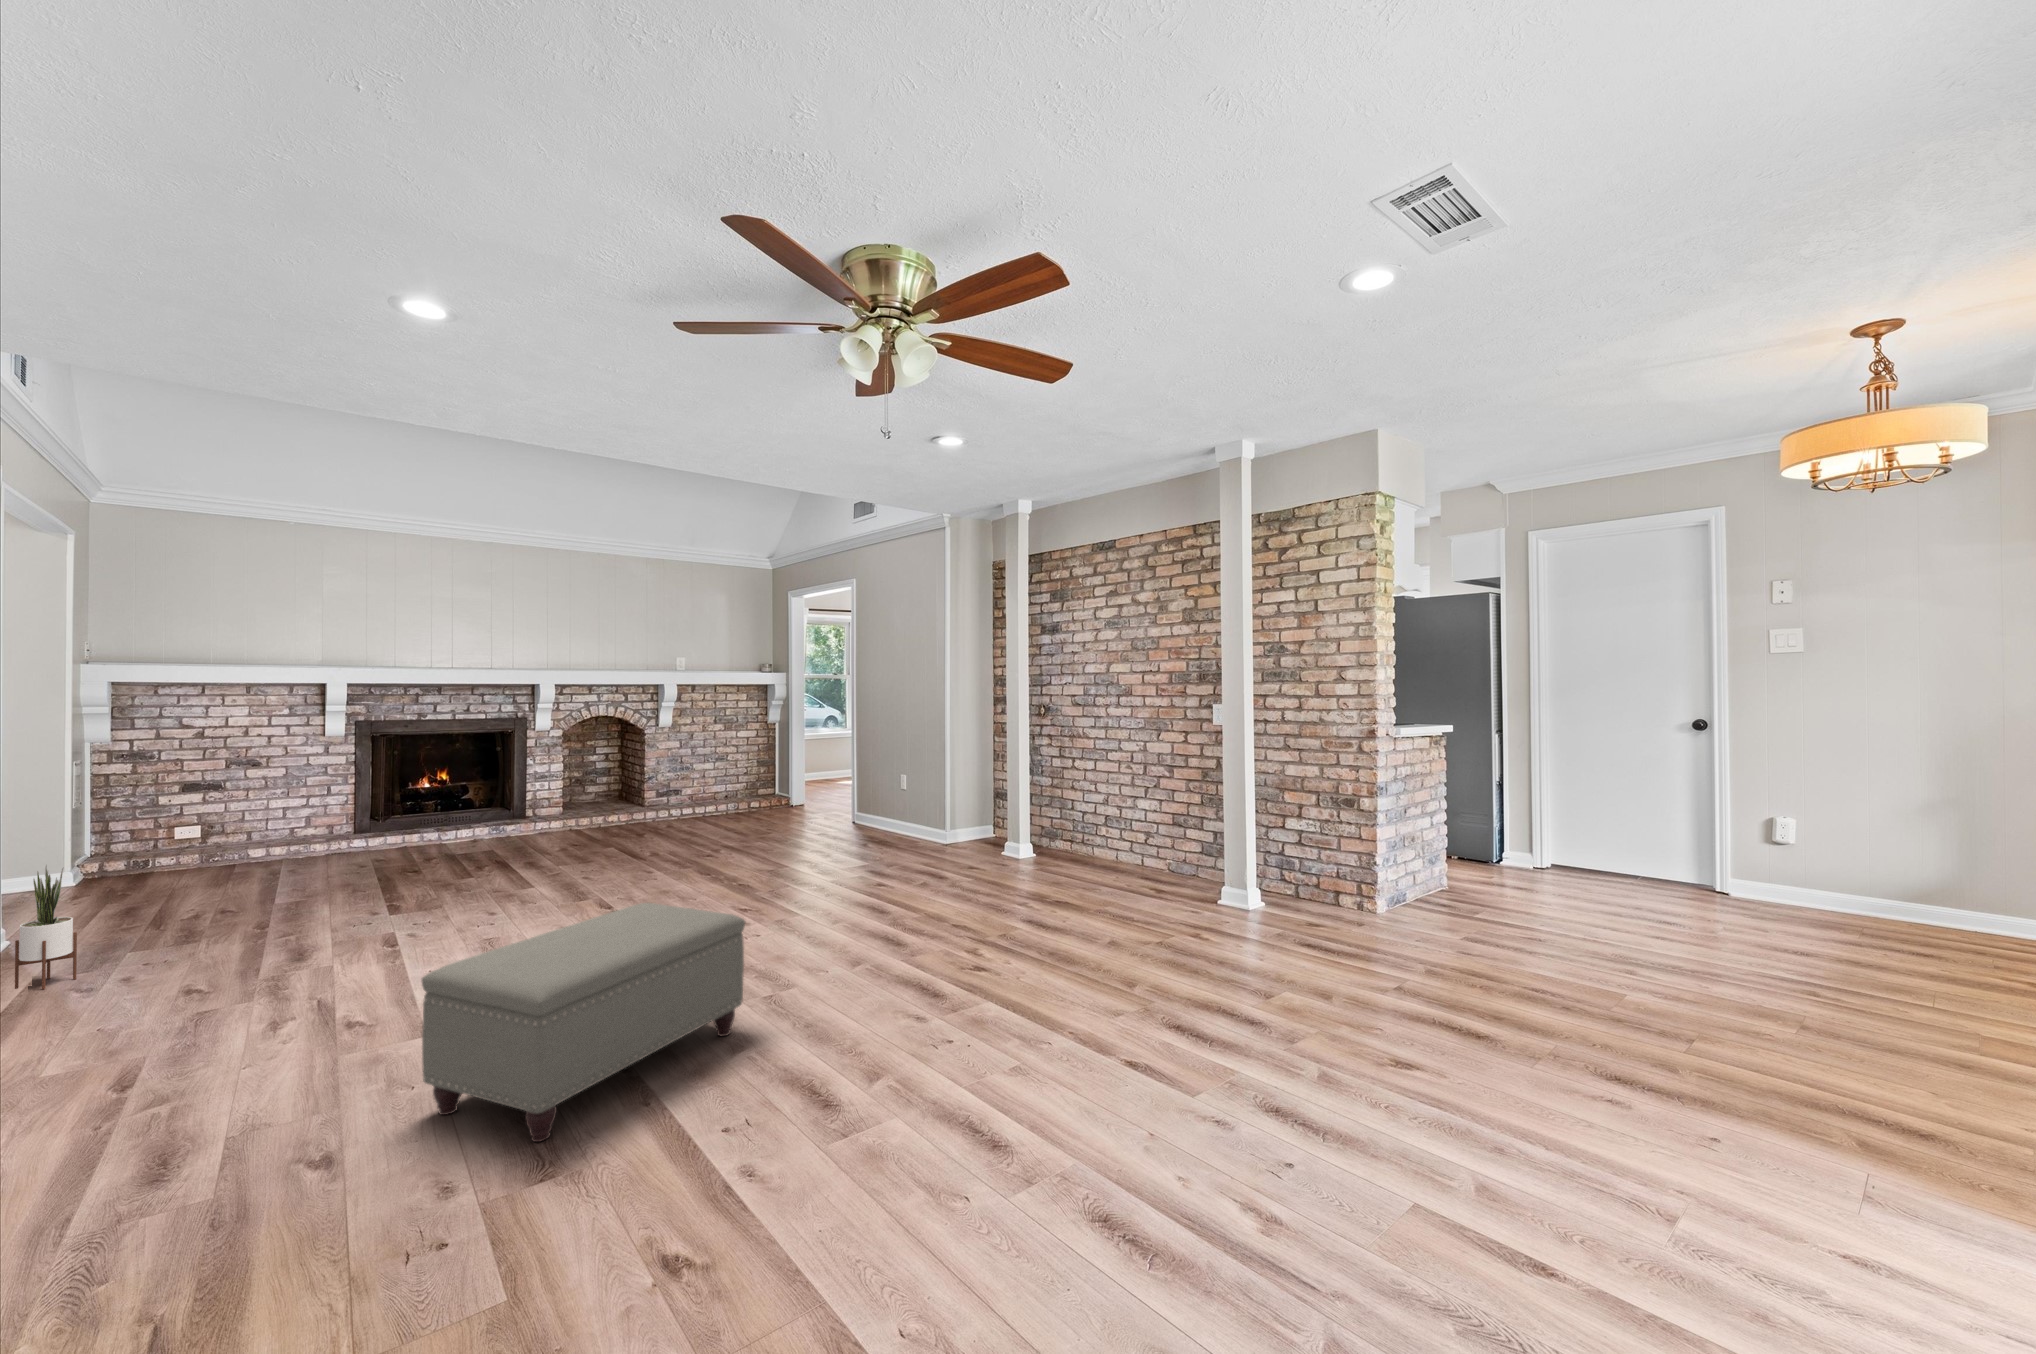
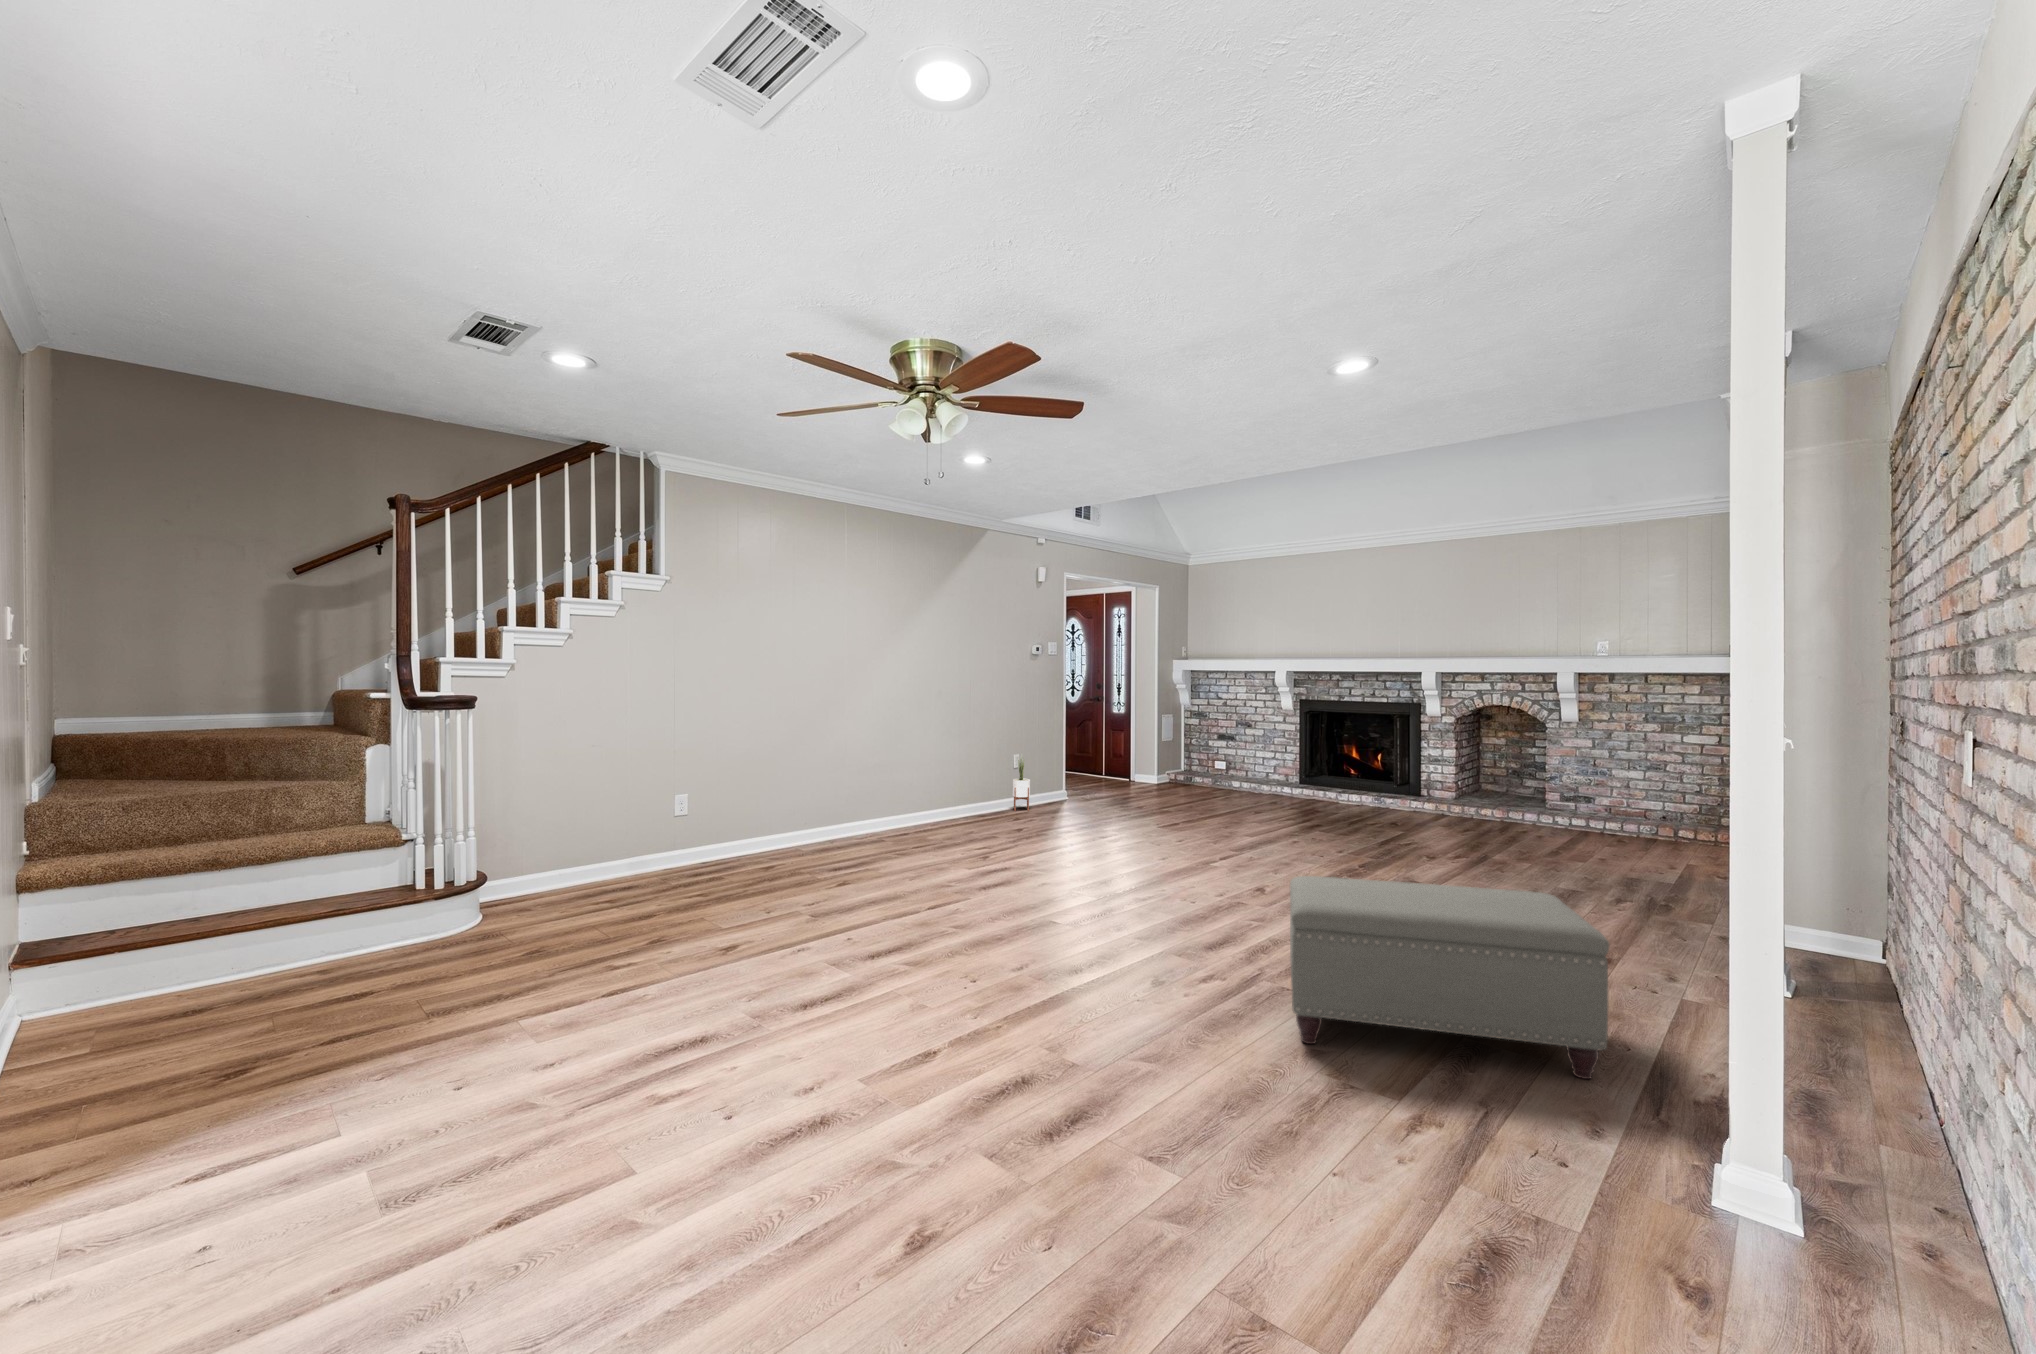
ottoman: present [422,903,745,1142] -> present [1290,876,1609,1079]

